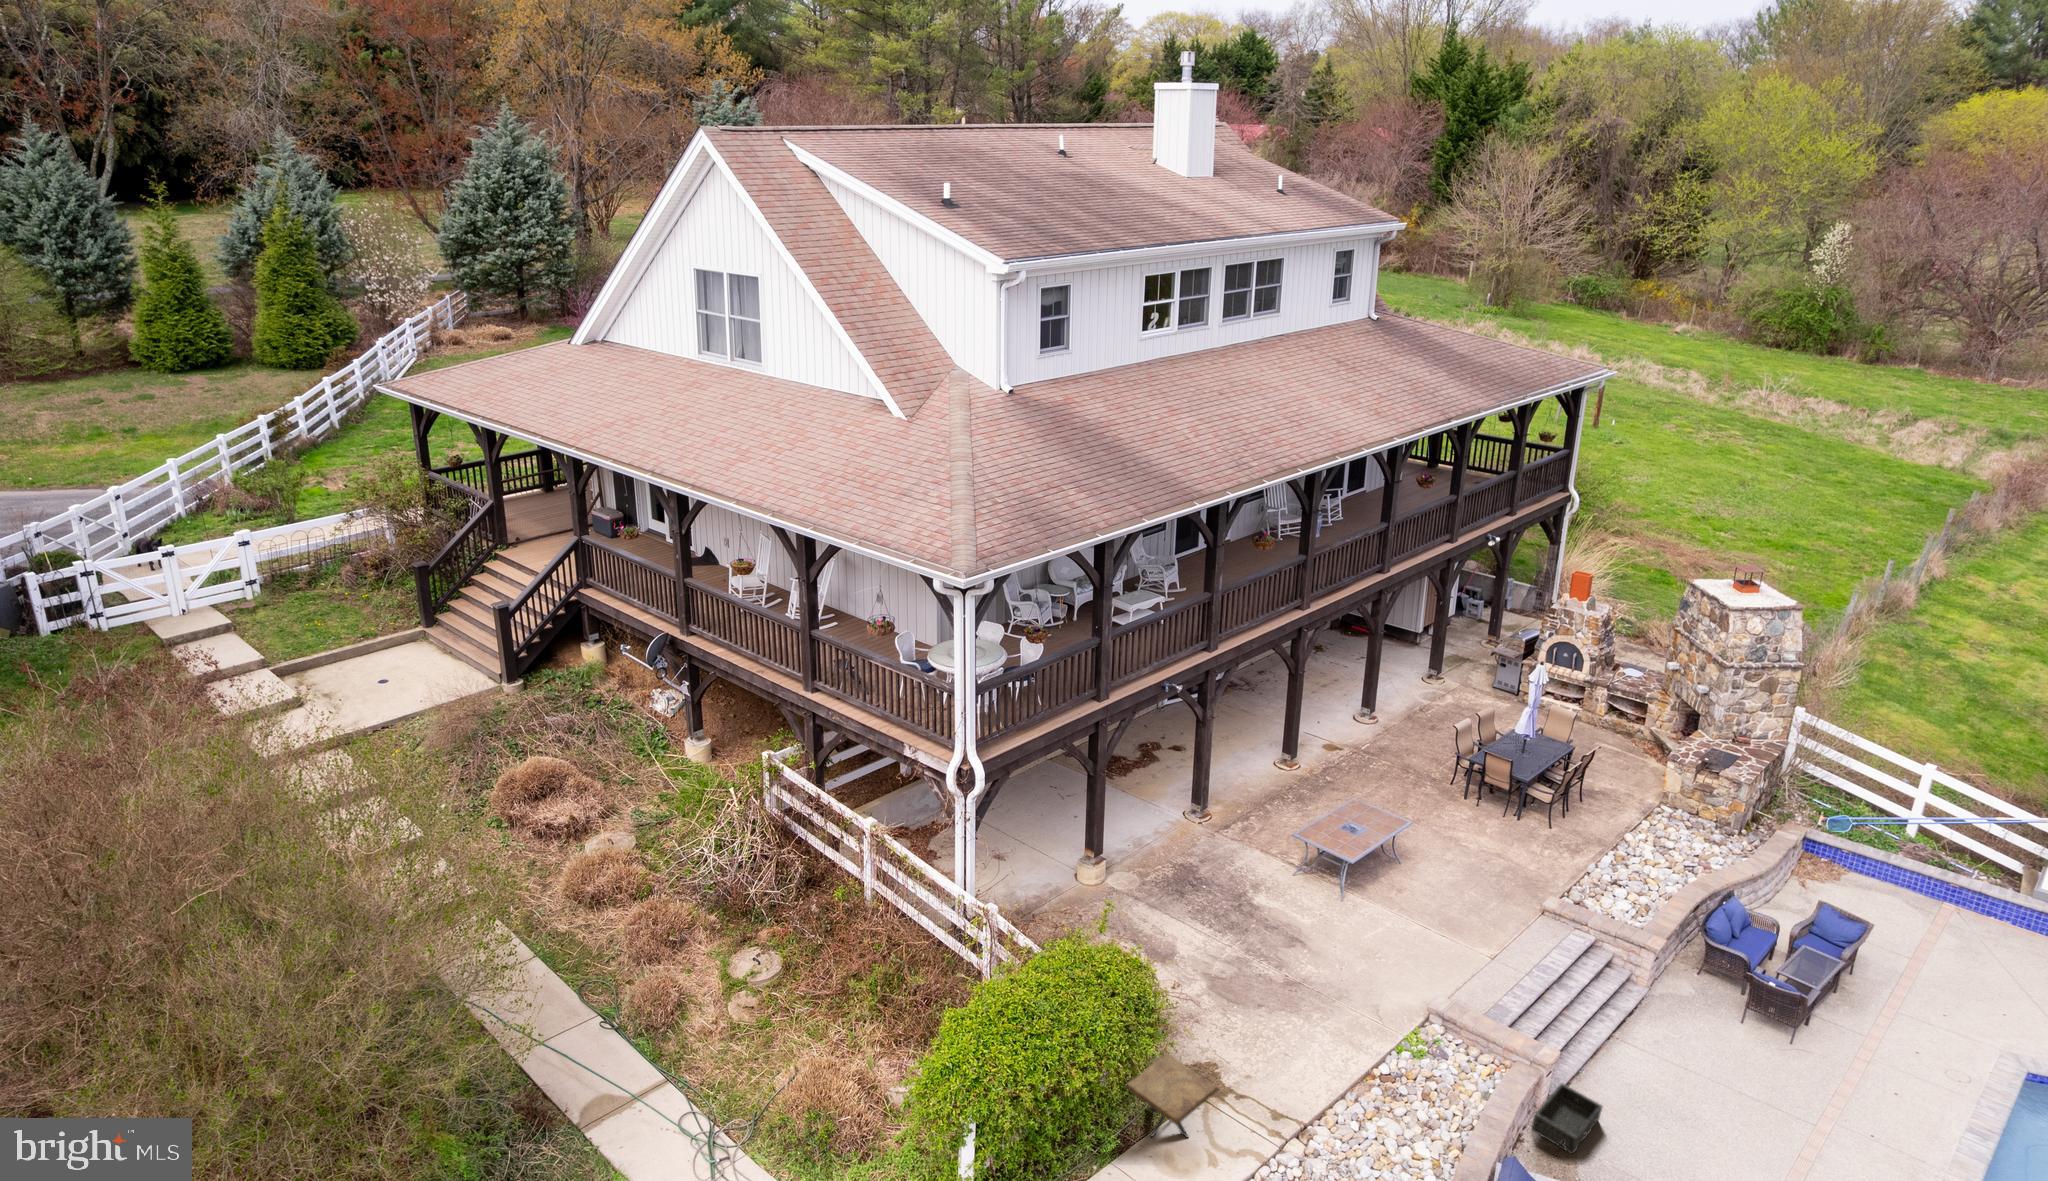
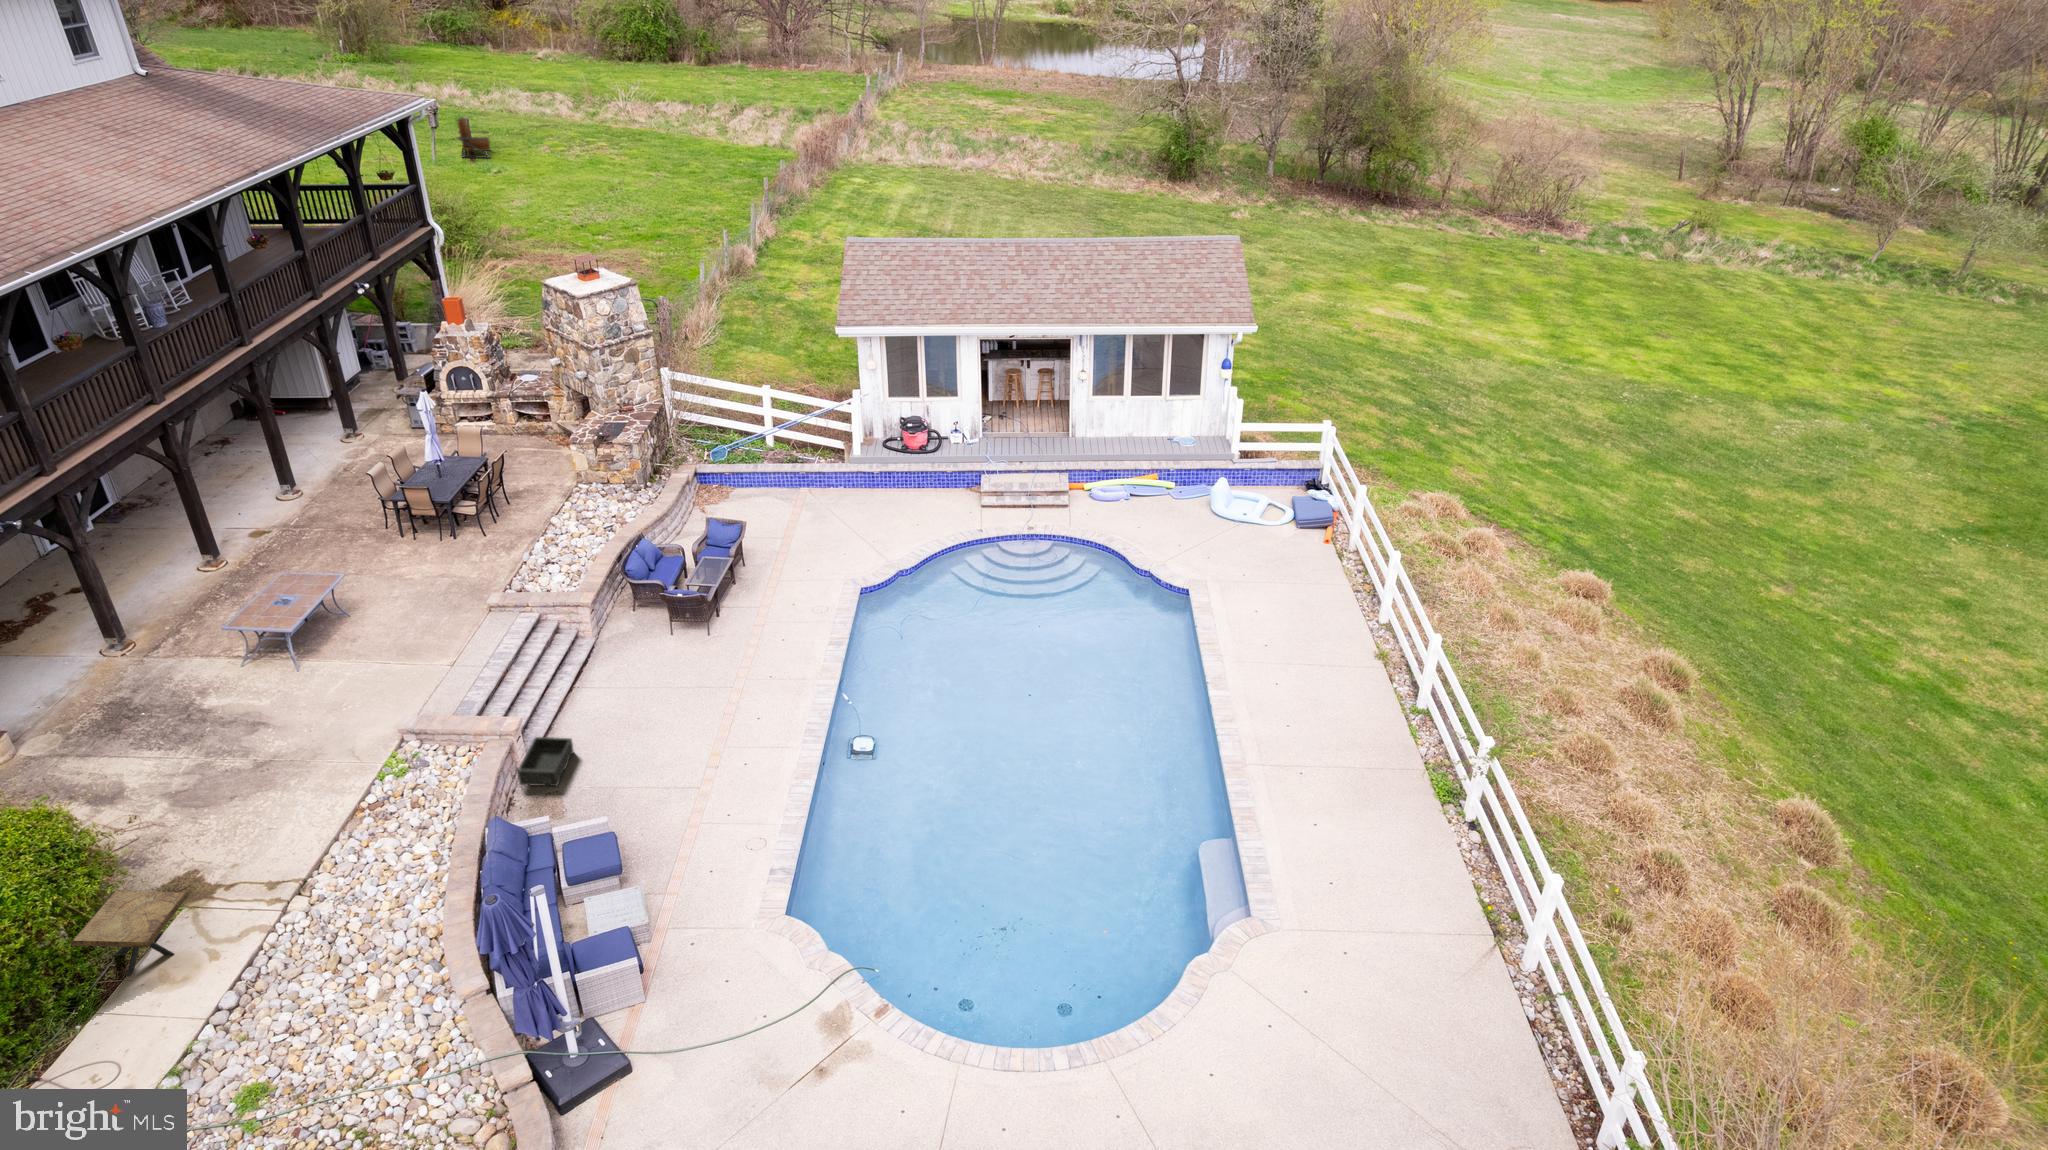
lounge chair: none [1599,402,1635,442] -> present [457,118,491,157]

